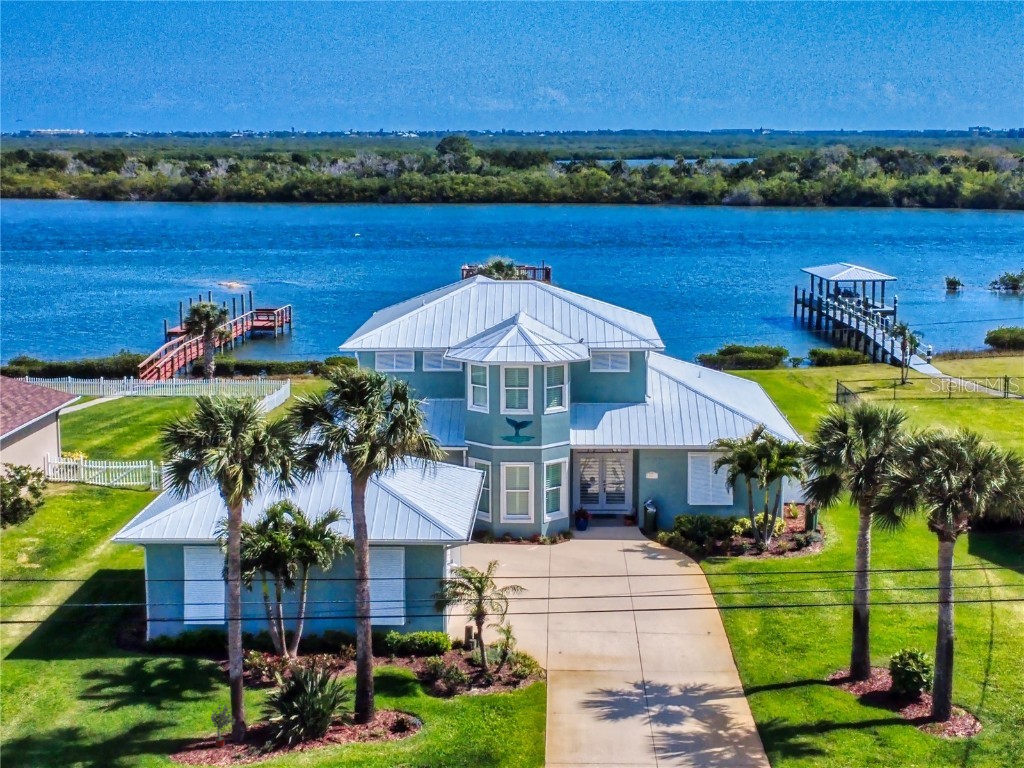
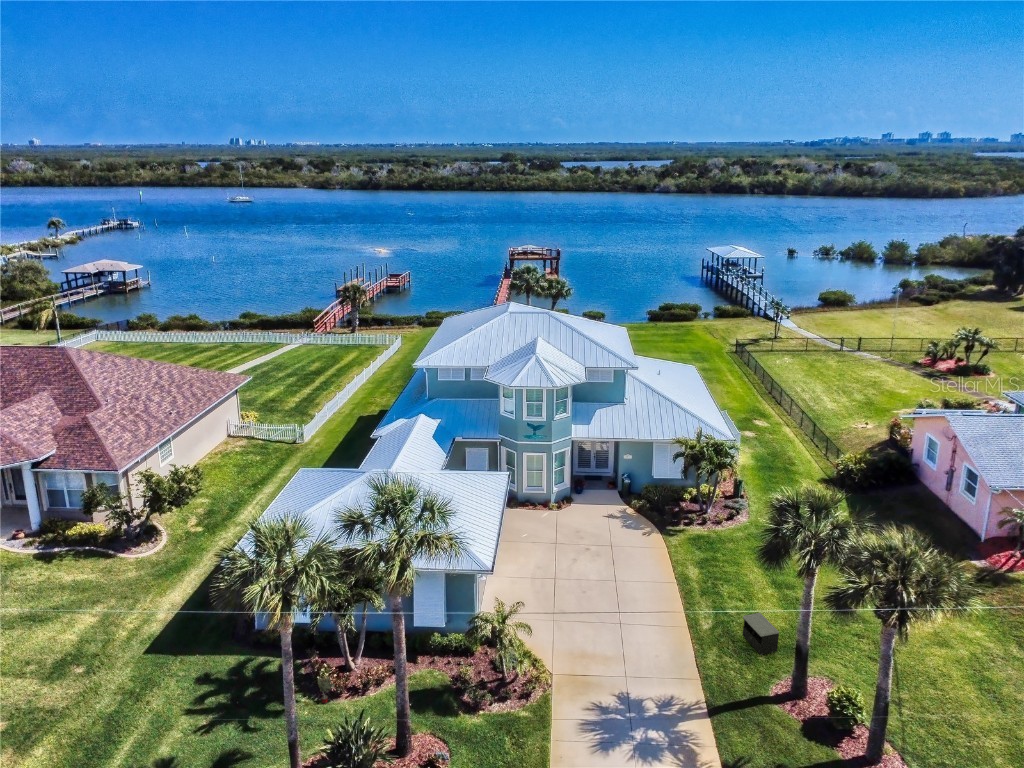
storage bench: none [814,639,864,692] -> present [742,613,779,655]

